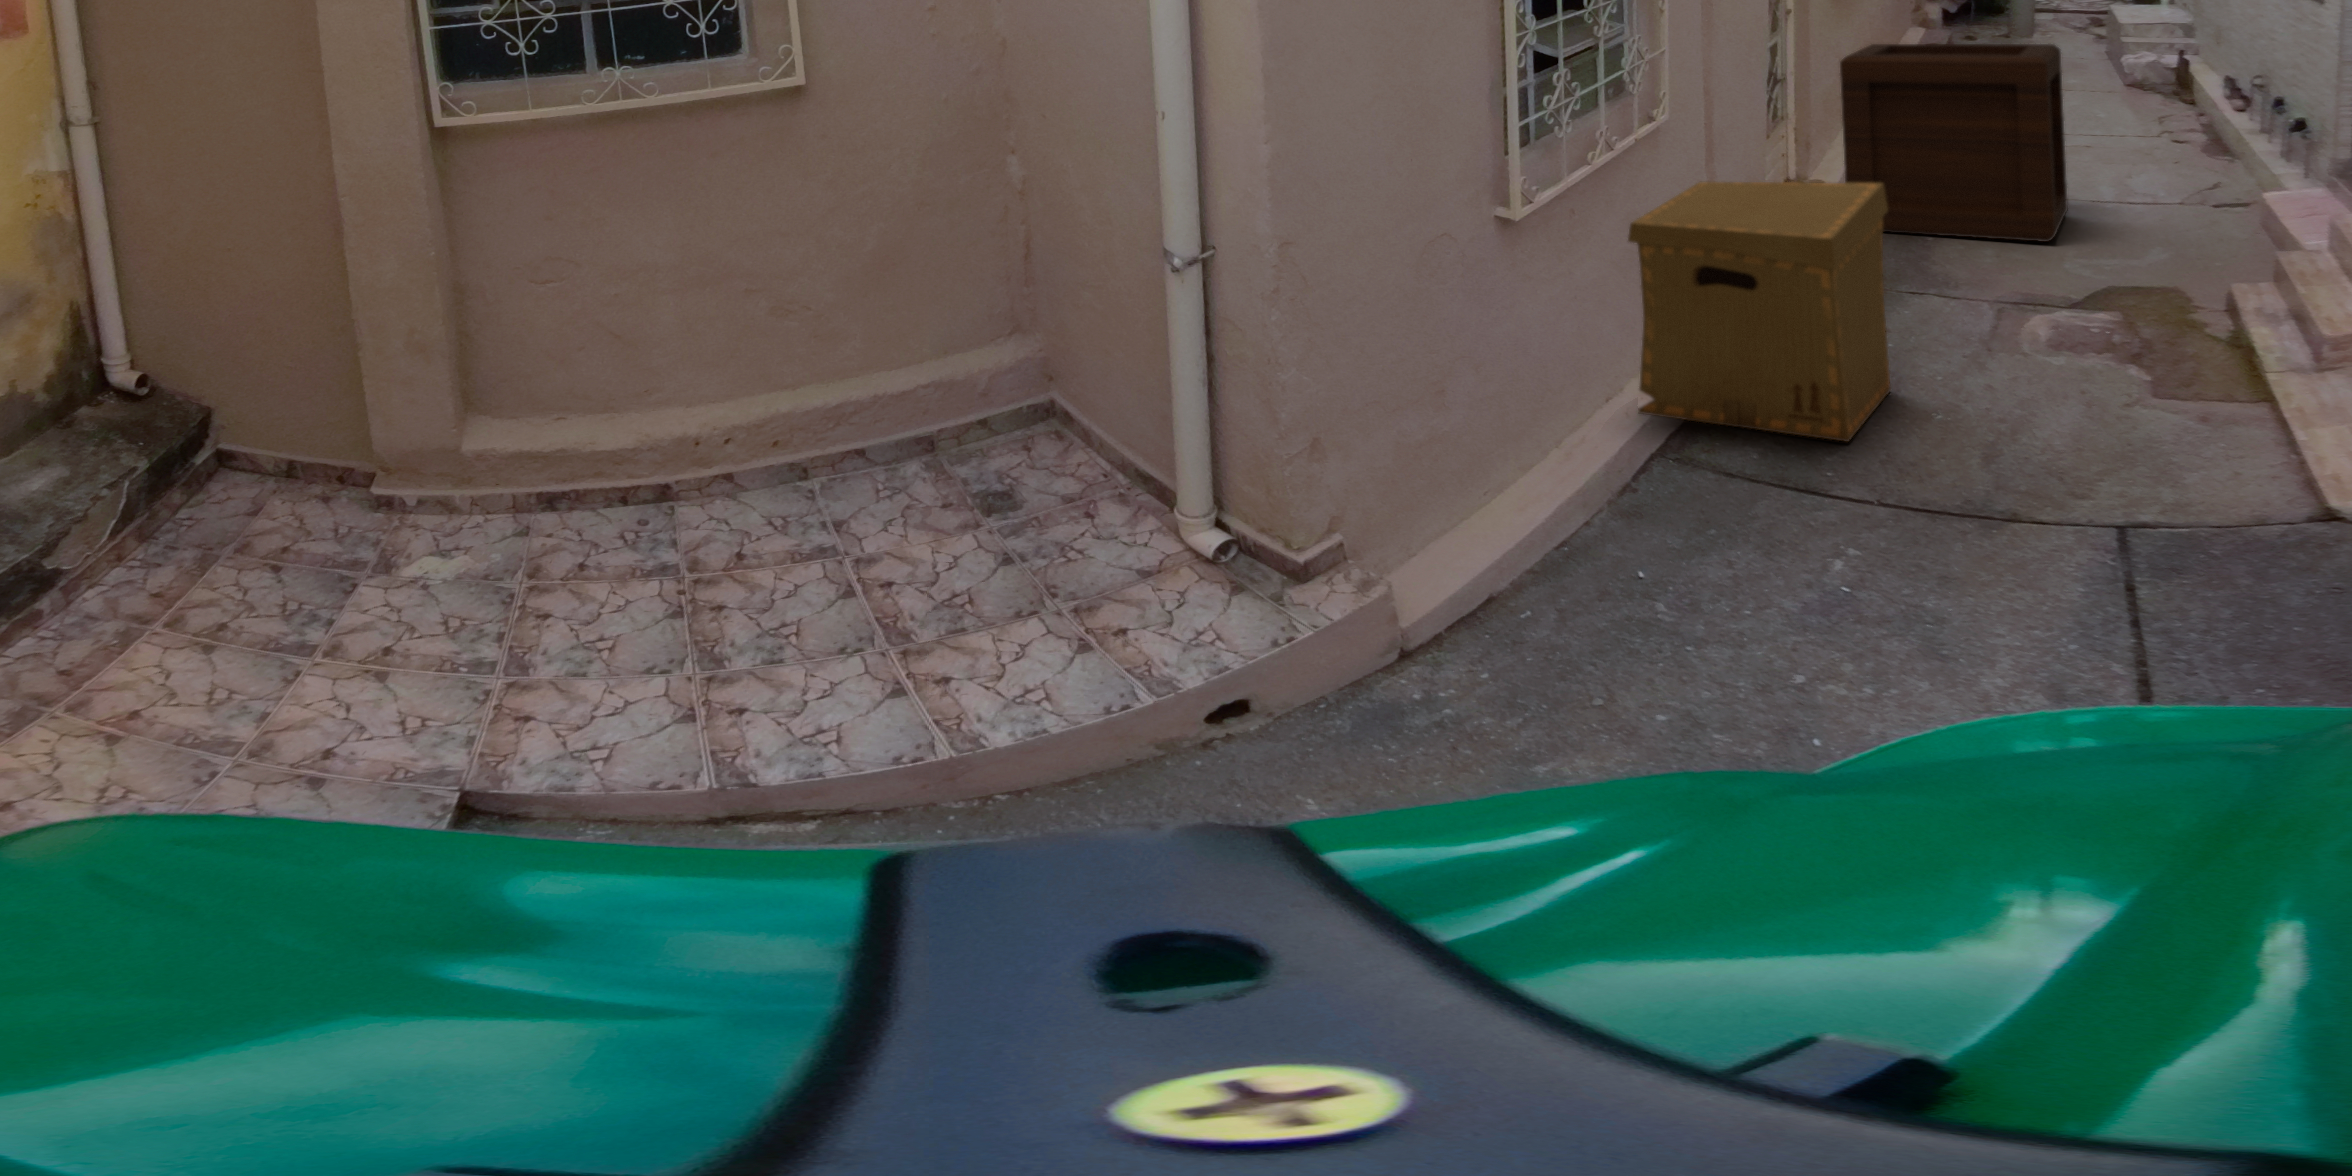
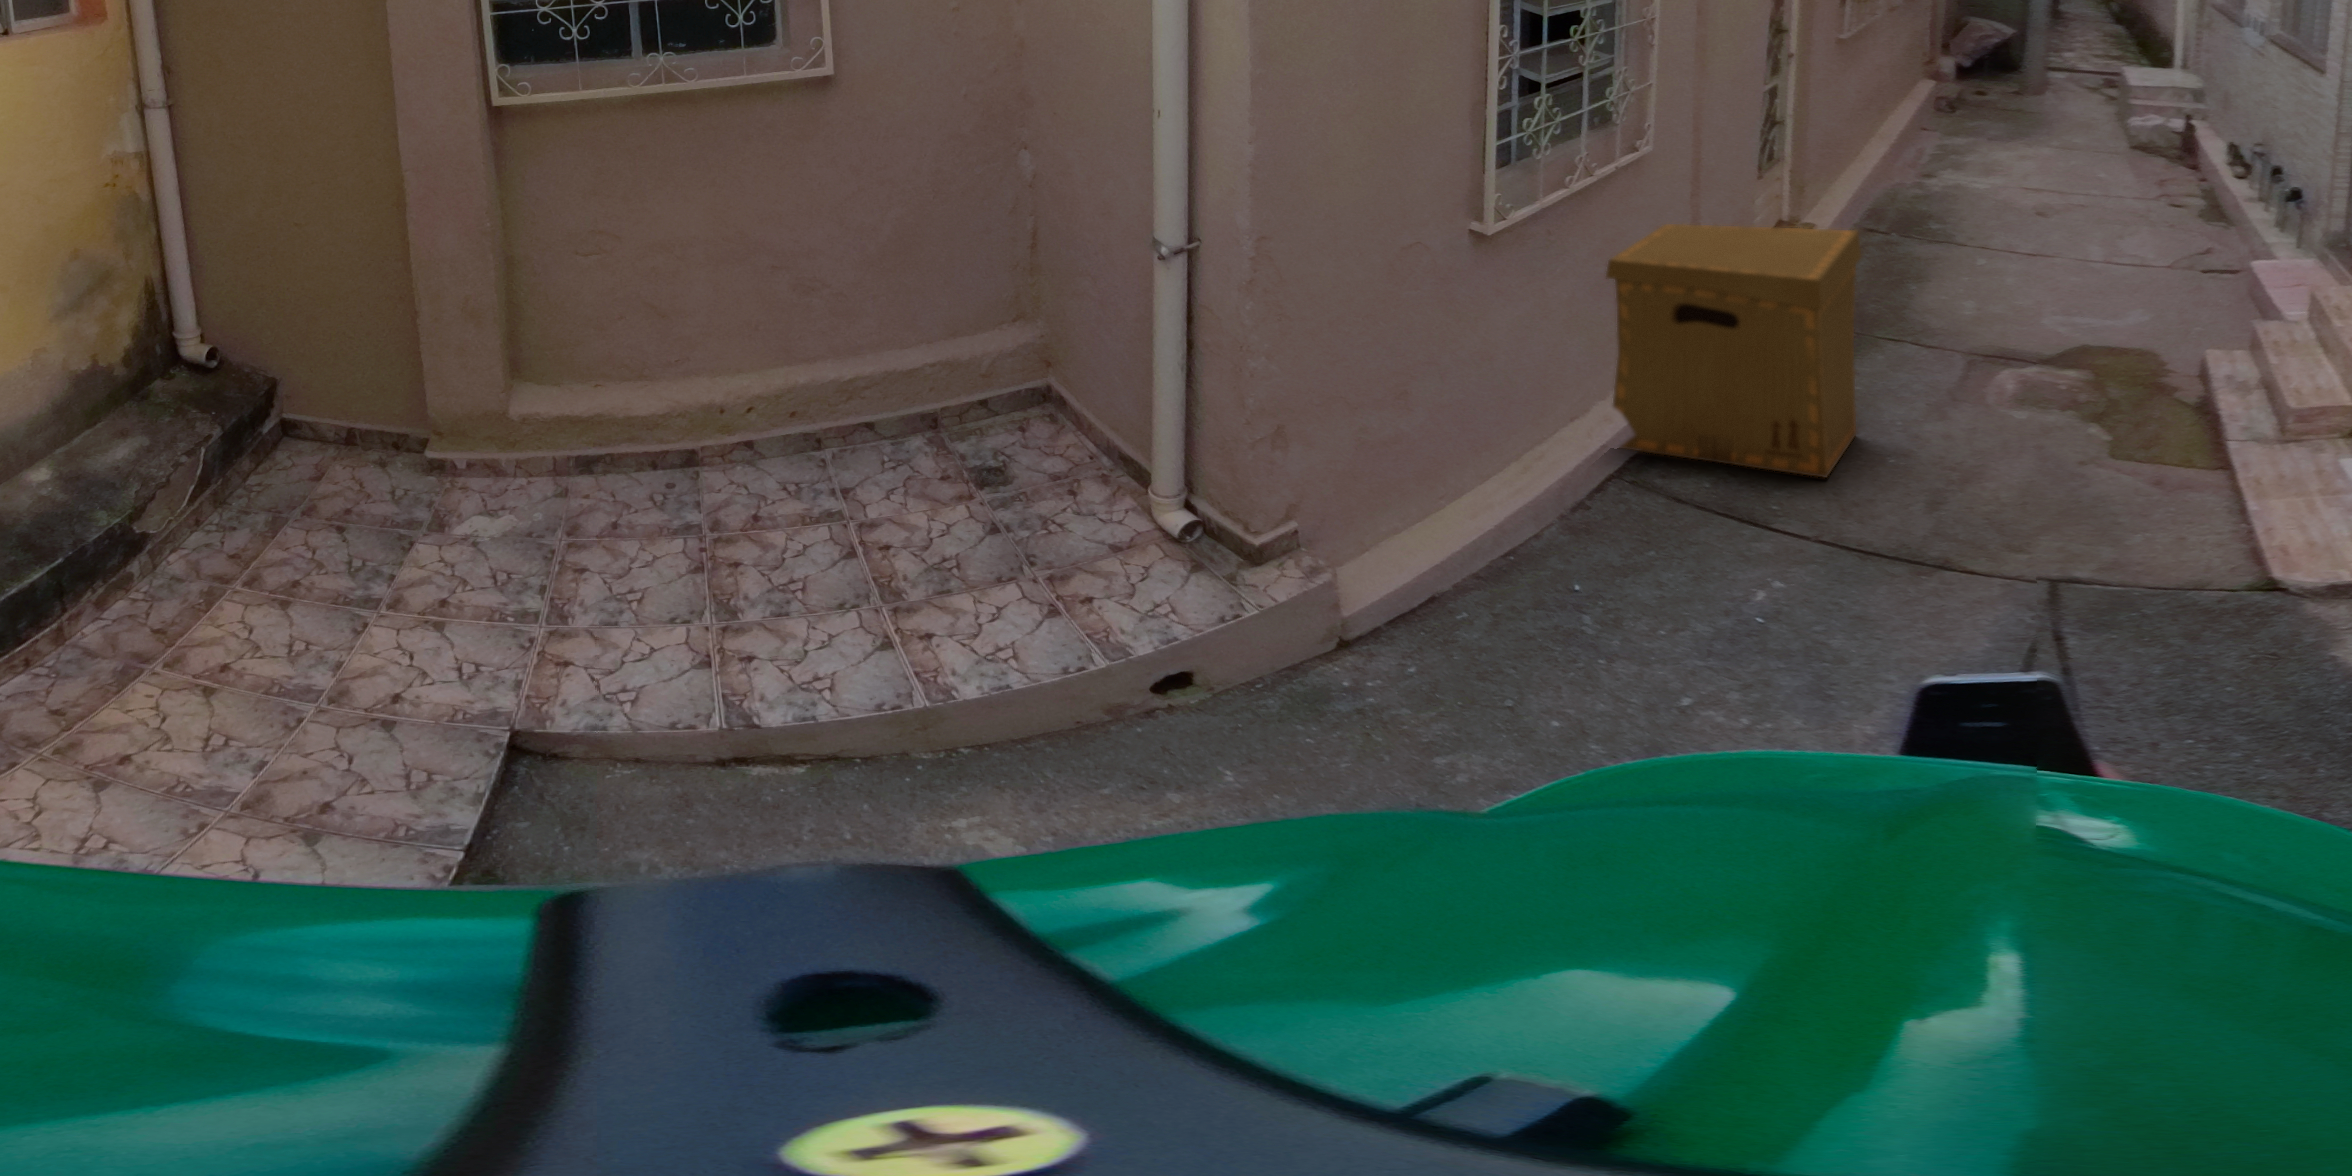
wooden crate: present [1840,44,2068,242] -> none [1772,96,2001,305]

